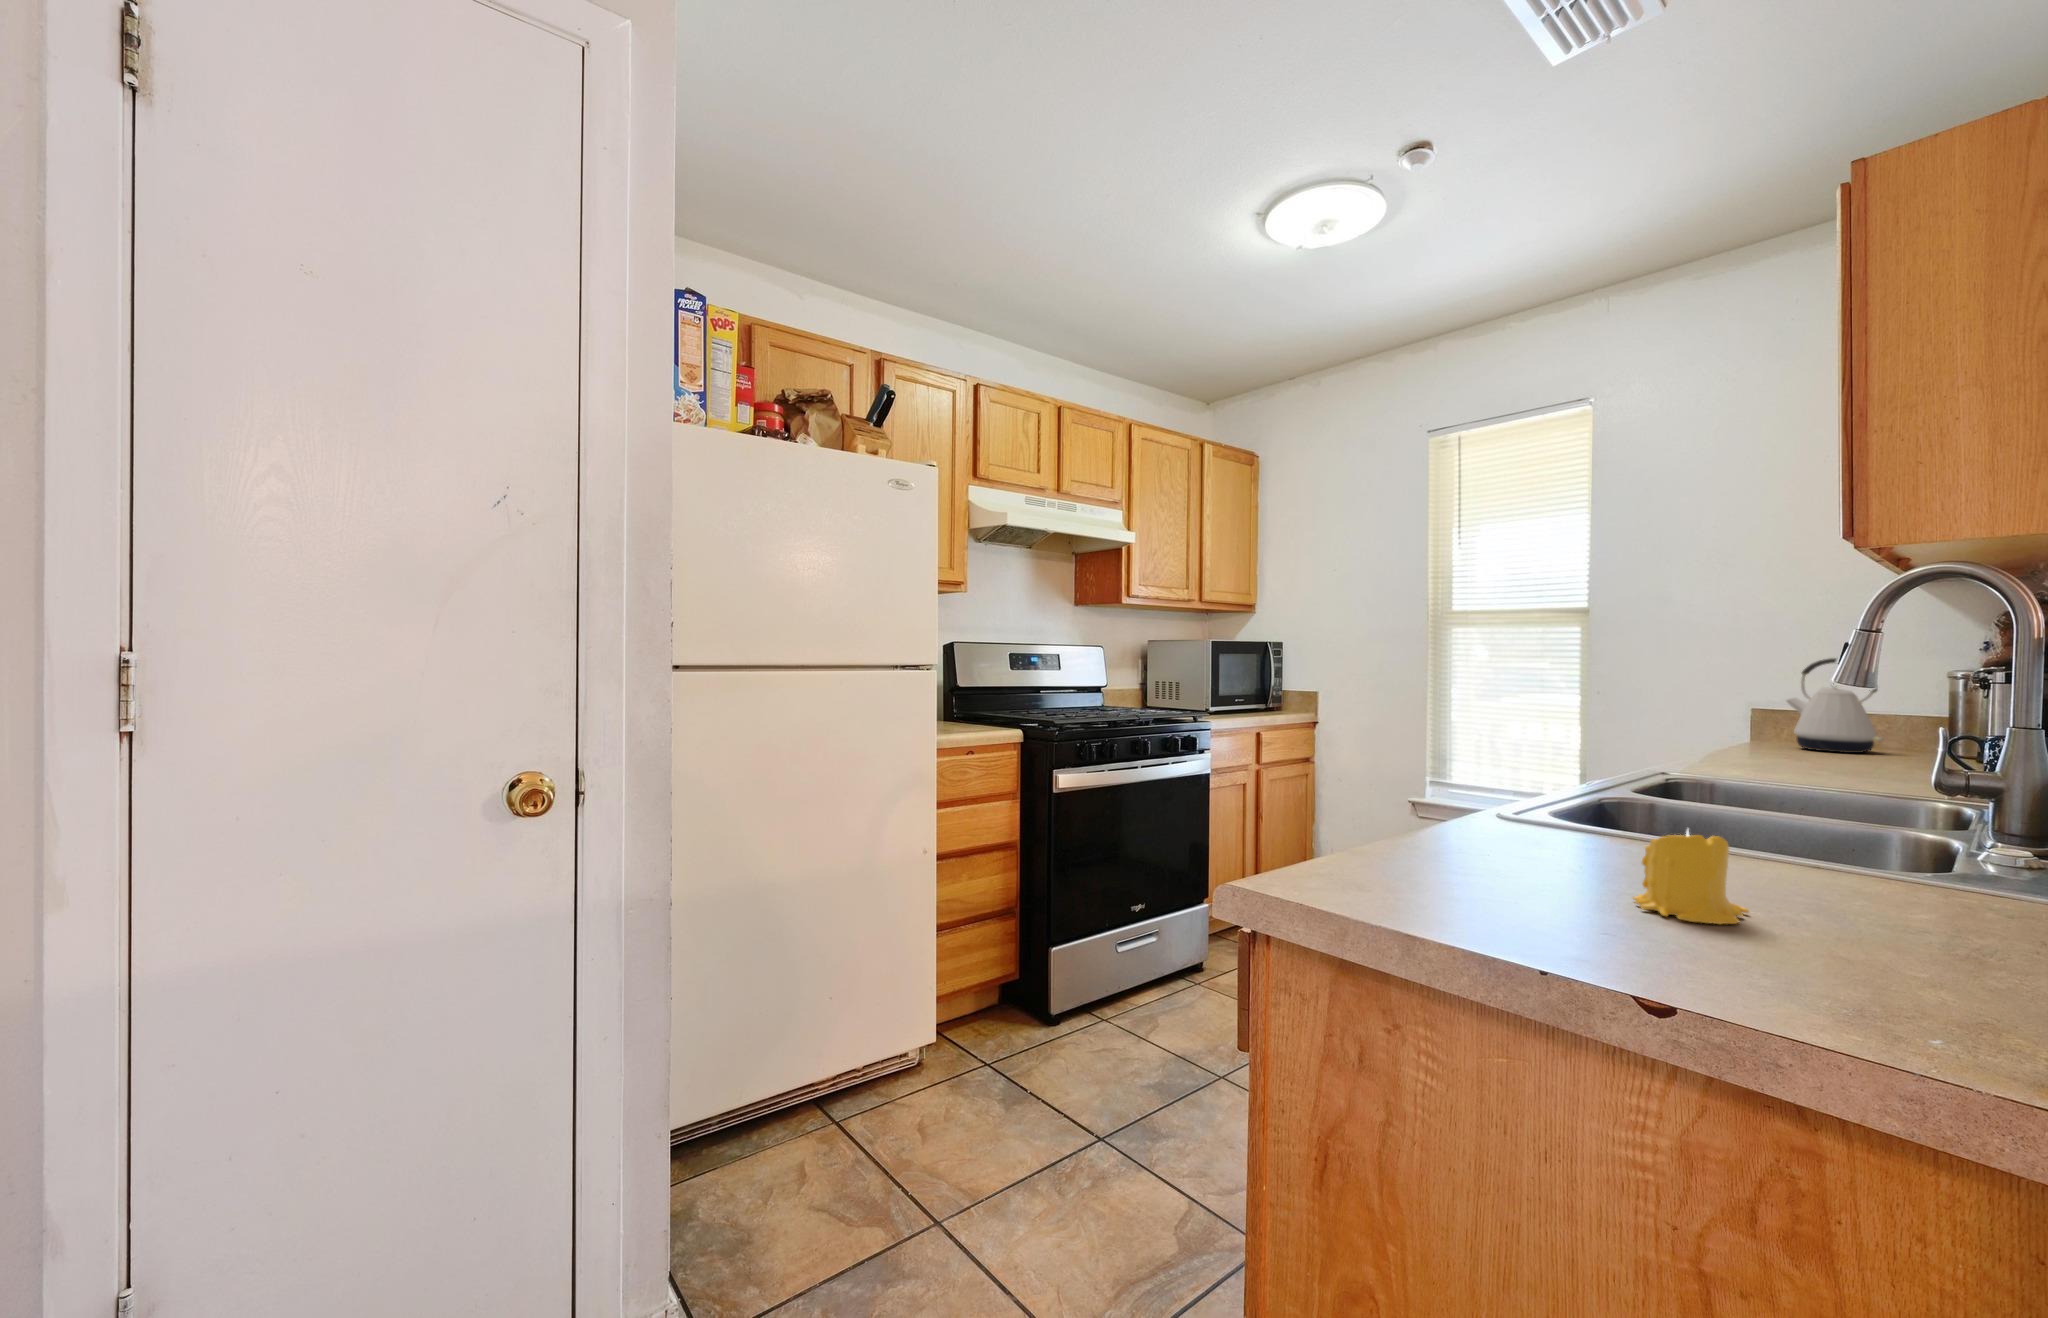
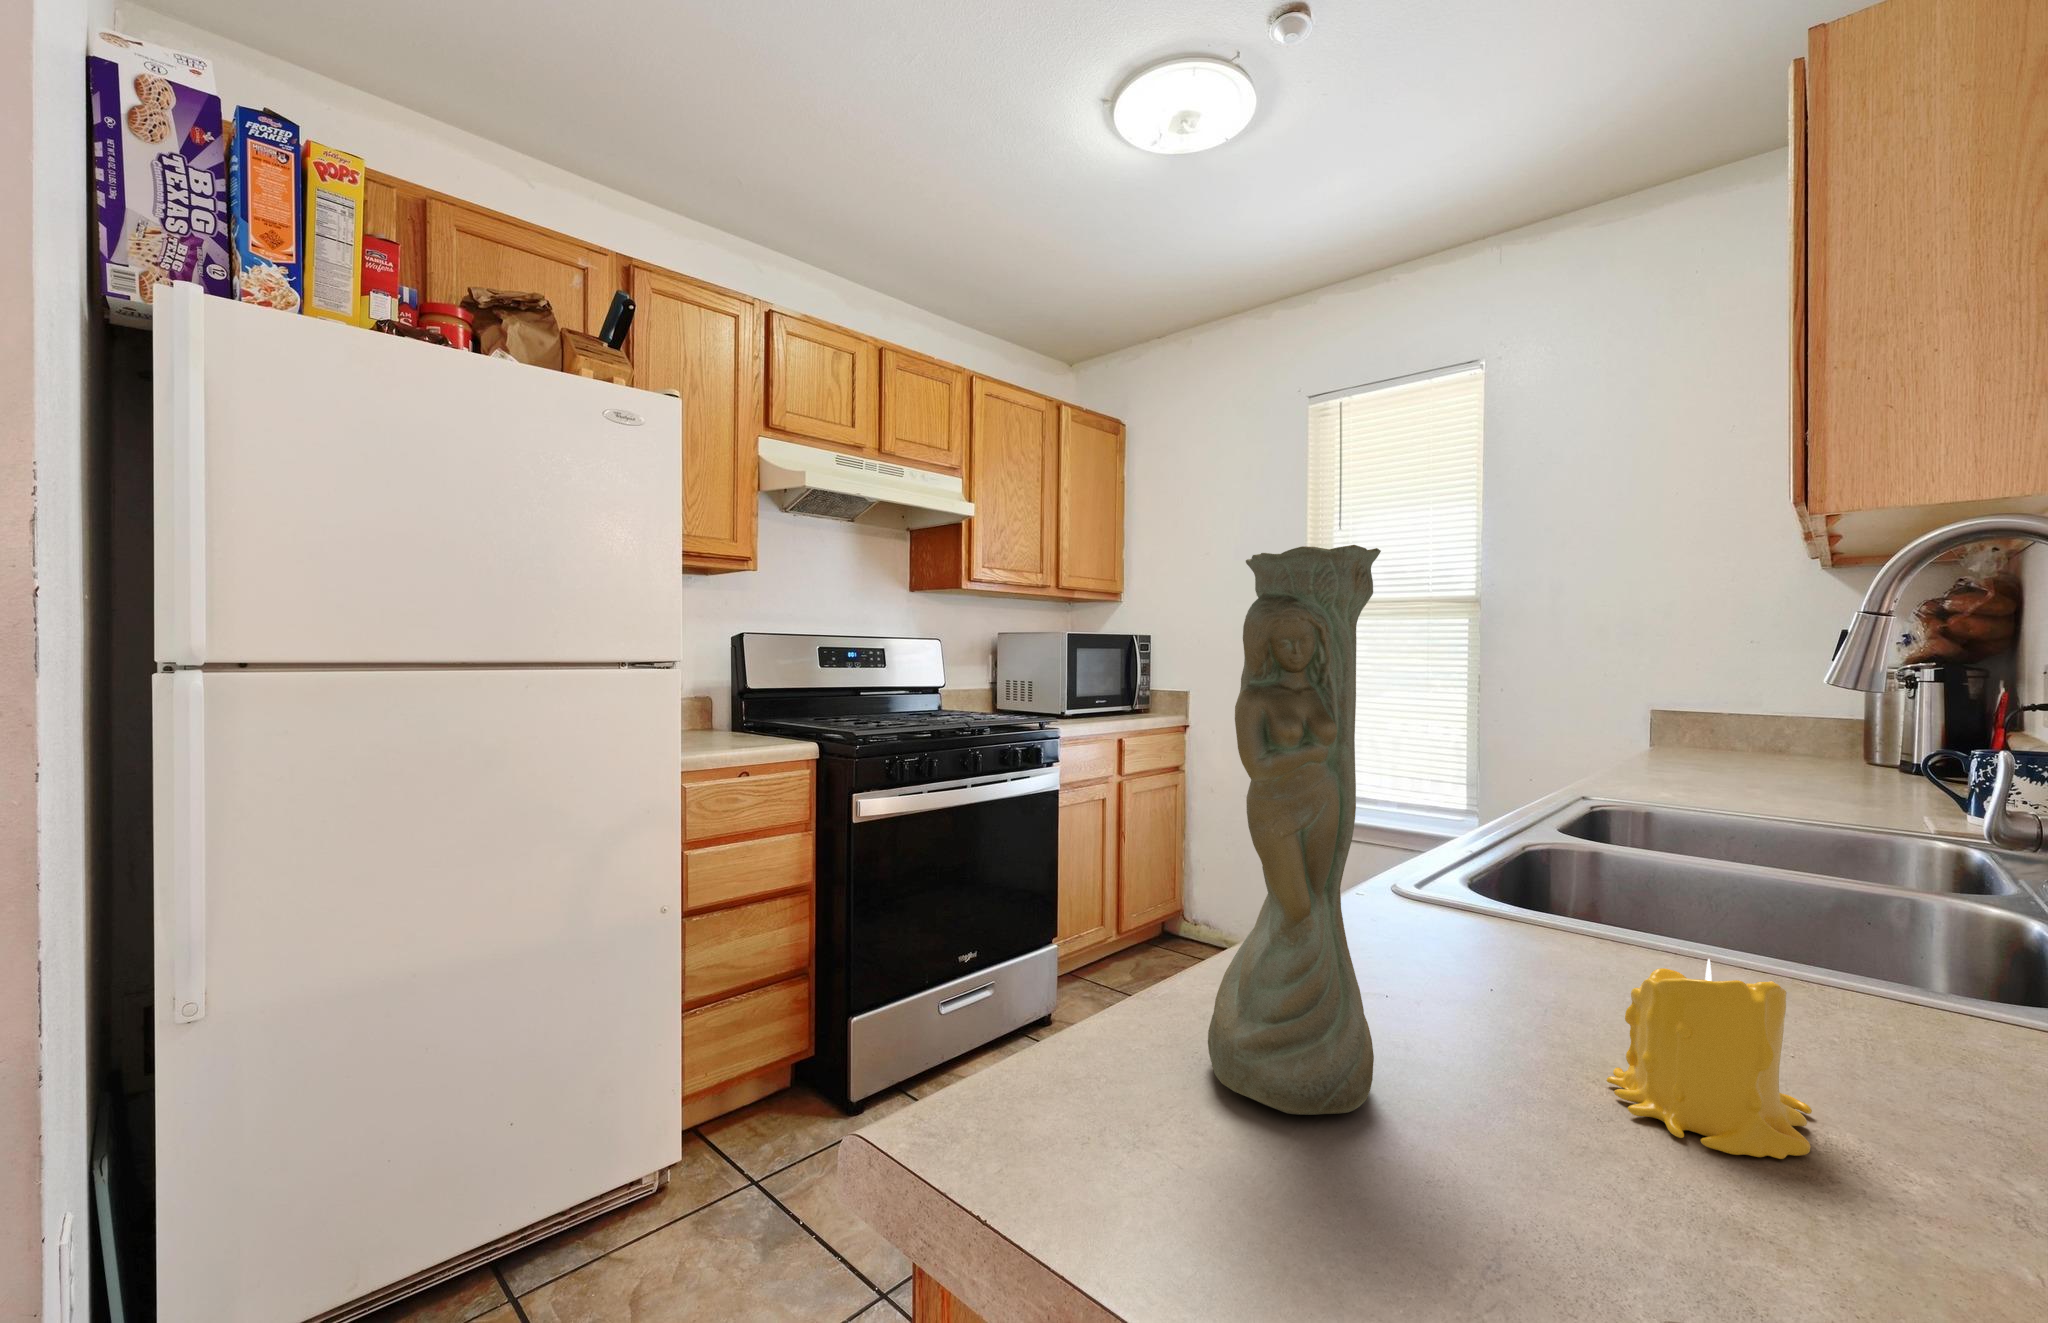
vase: none [1398,606,1498,901] -> present [1208,545,1381,1115]
kettle: present [1787,658,1883,753] -> none [1678,652,1780,757]

